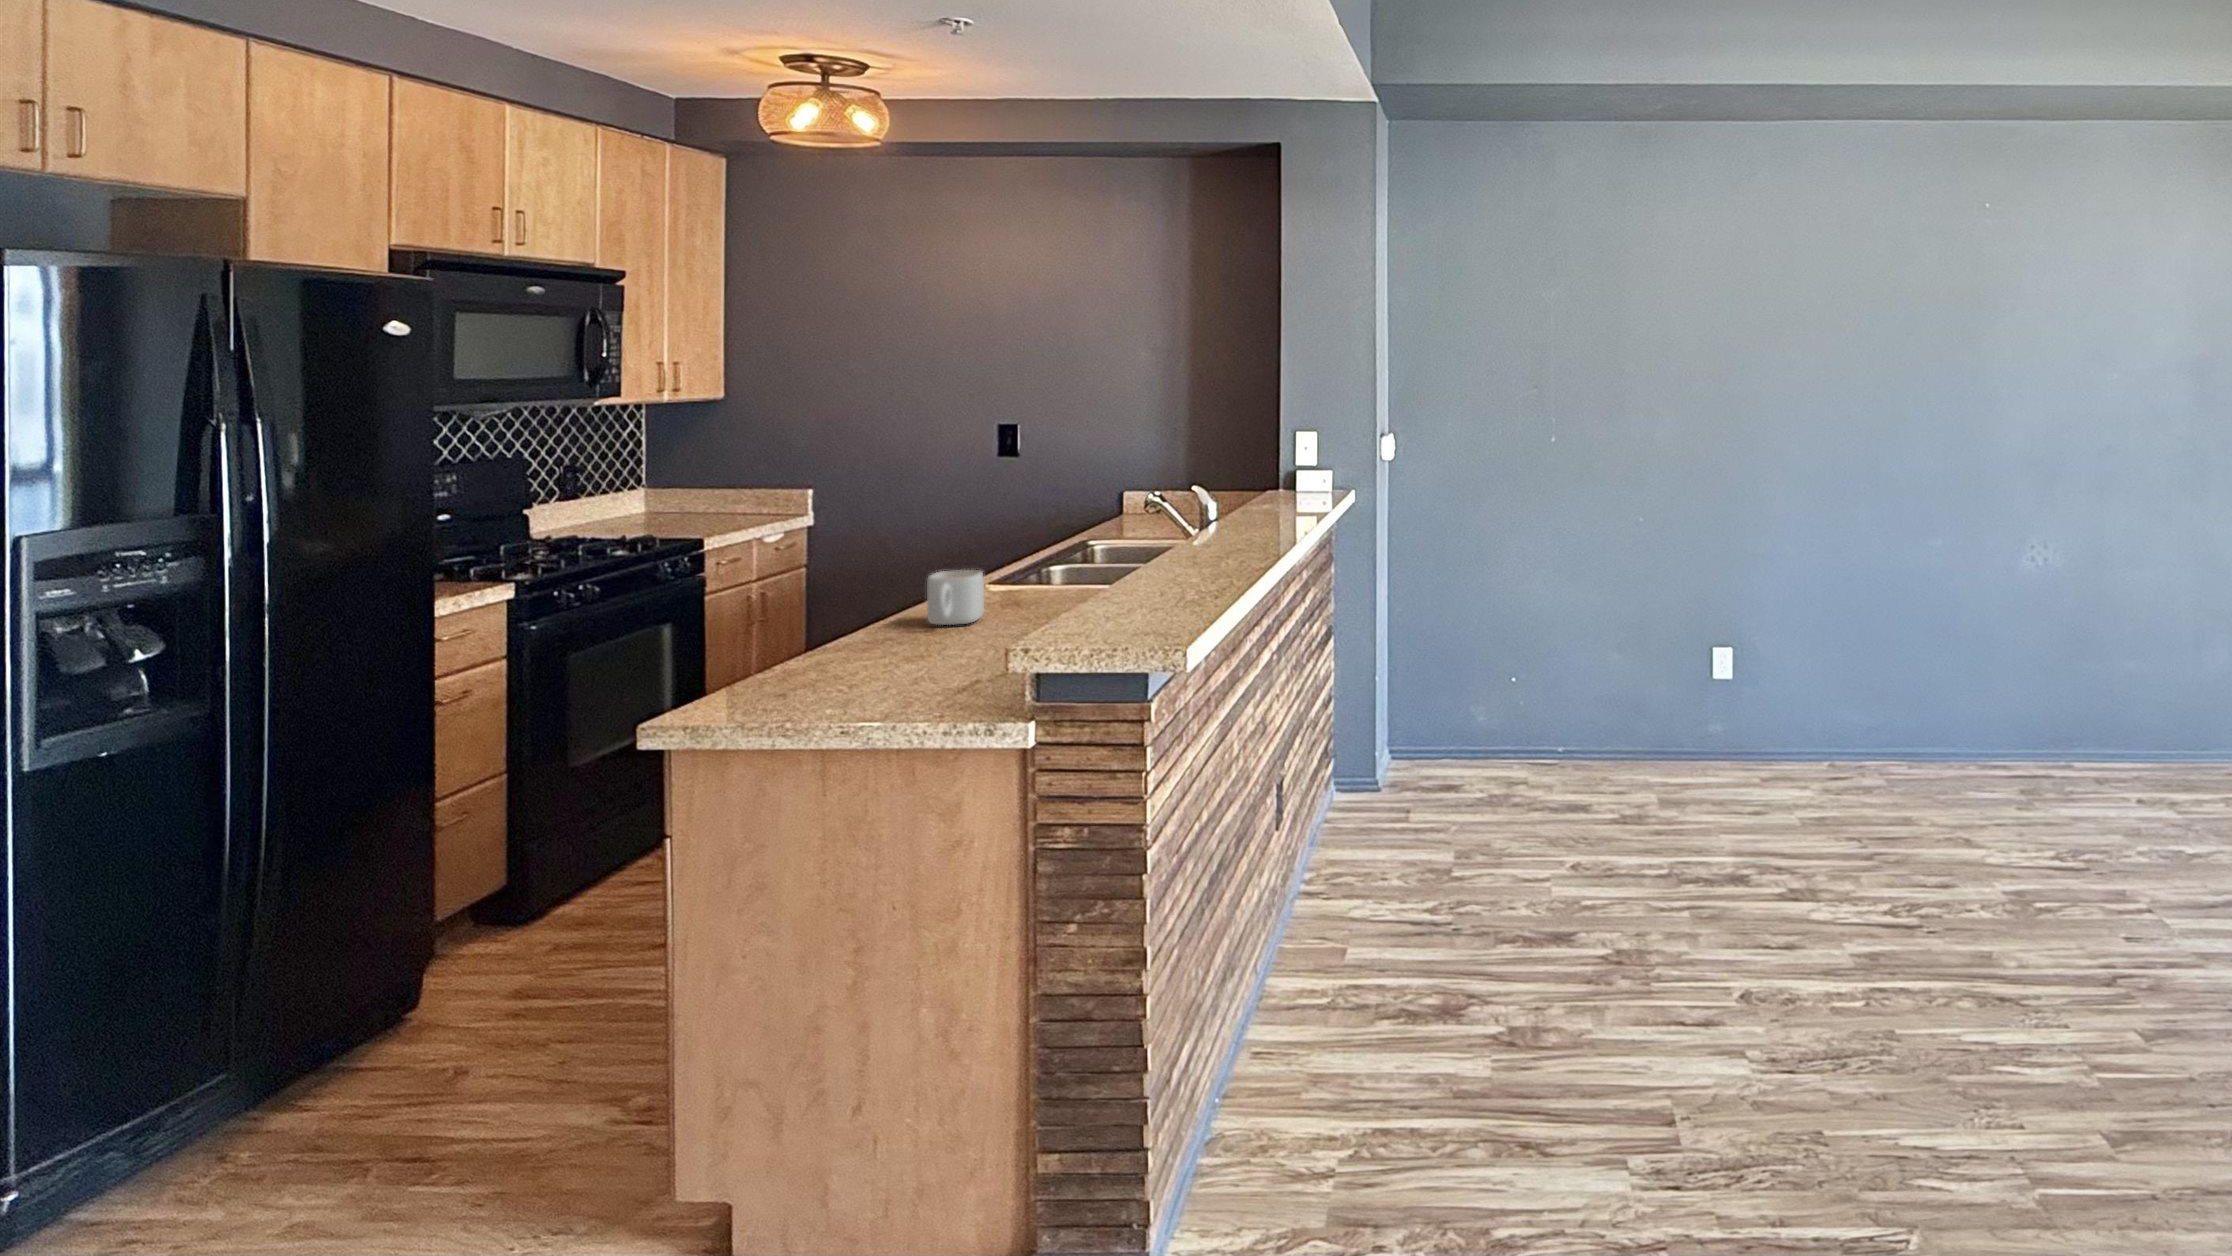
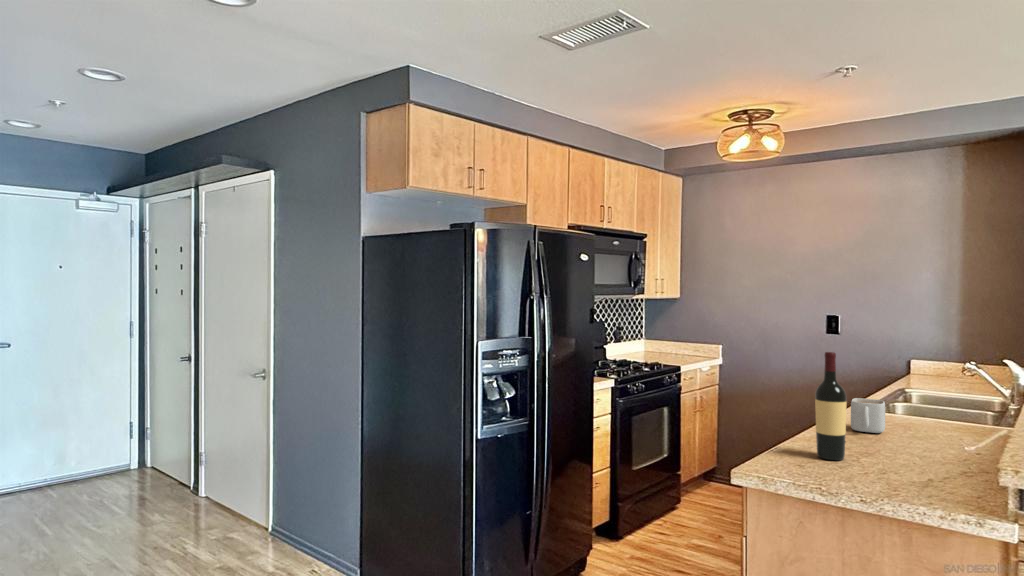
wine bottle: none [817,503,869,679] -> present [815,352,847,460]

